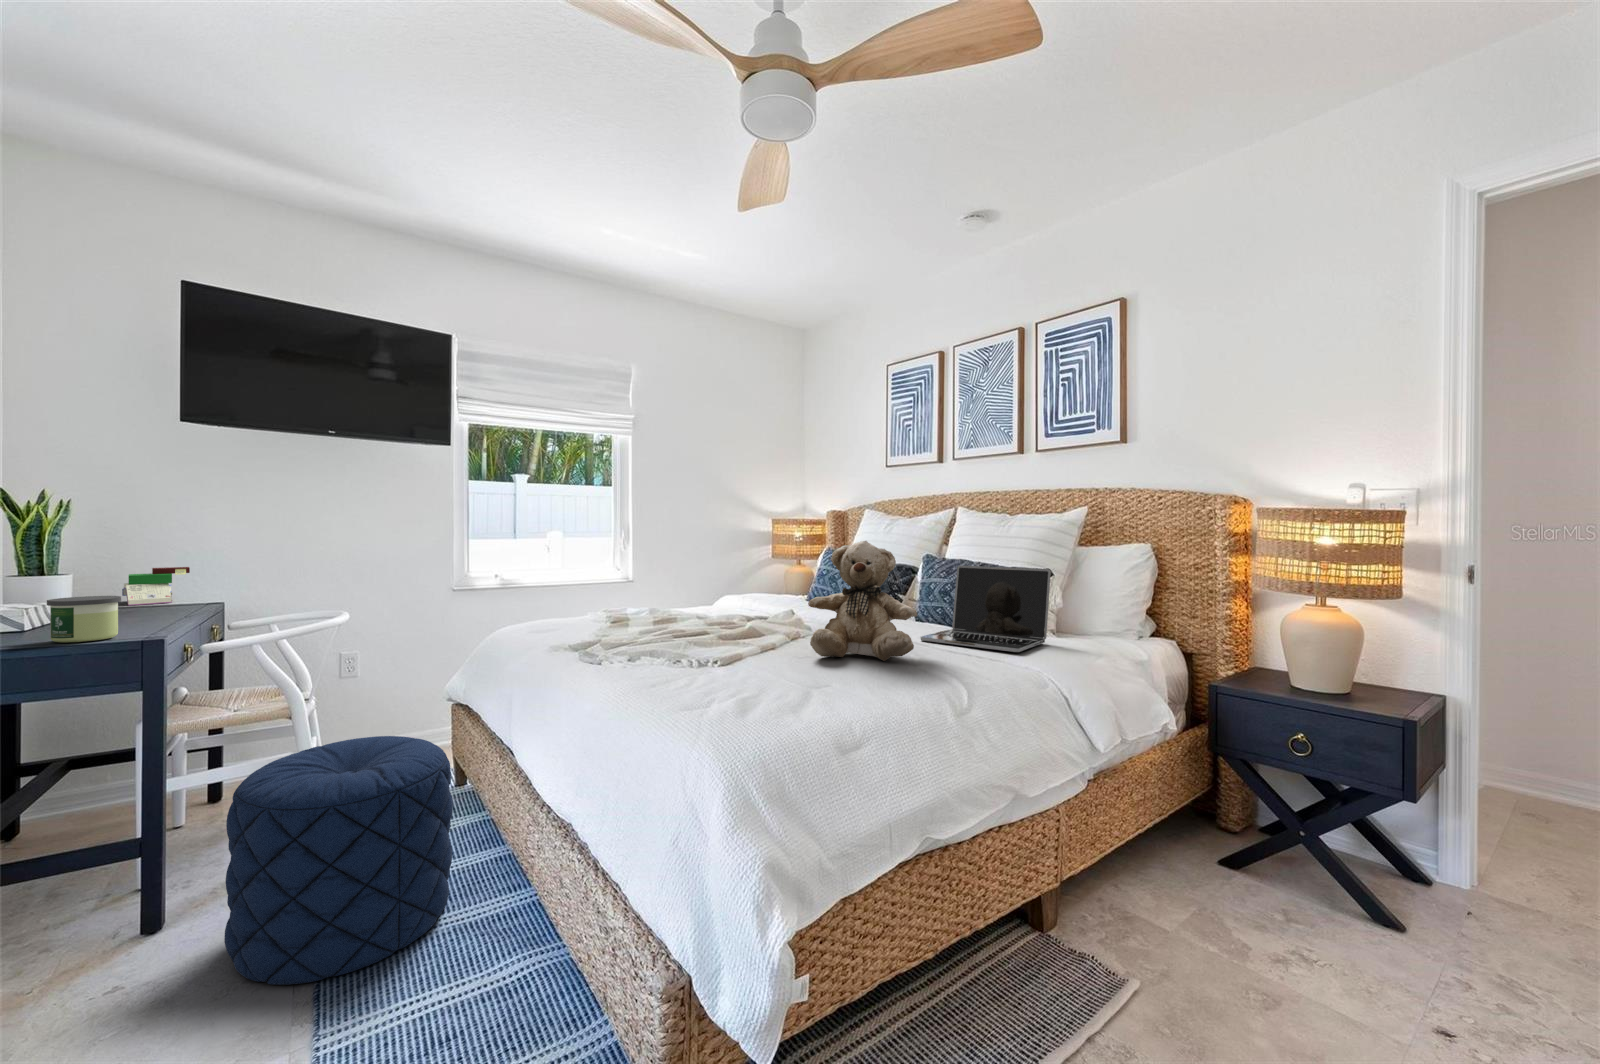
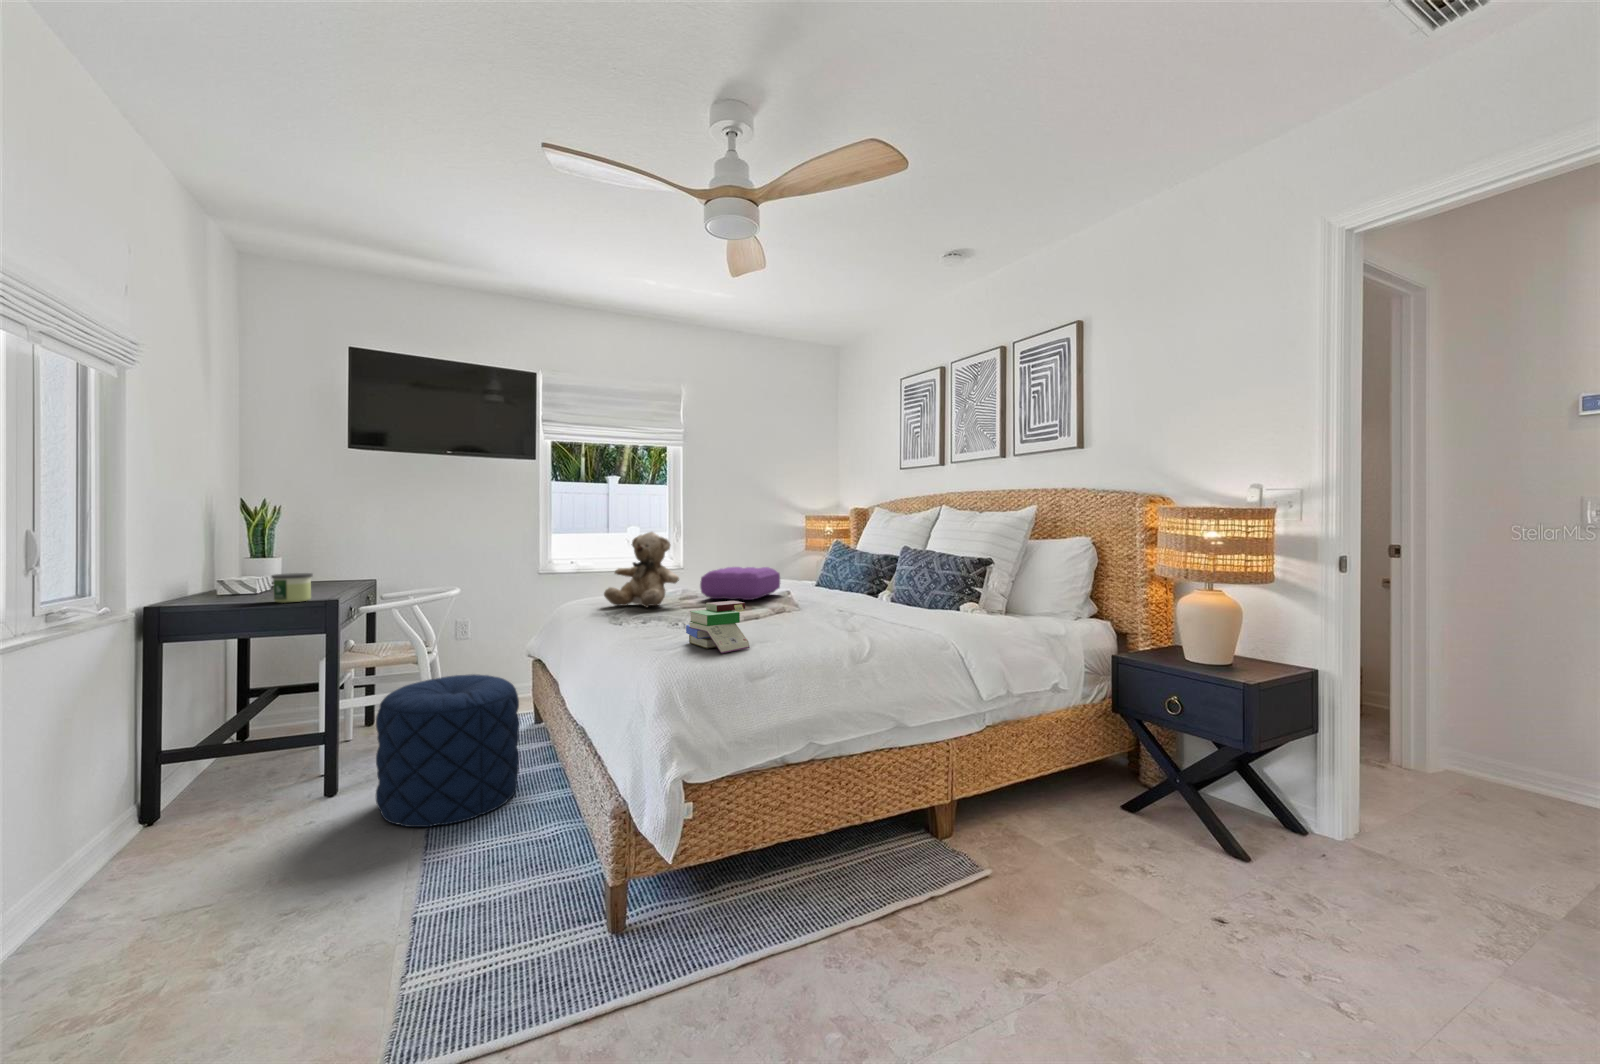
teddy bear: present [808,541,917,661] -> present [604,532,679,608]
laptop: present [921,566,1051,652] -> none [874,556,981,625]
book: present [122,567,190,606] -> present [686,601,750,653]
pillow: none [684,579,775,621] -> present [700,567,780,600]

